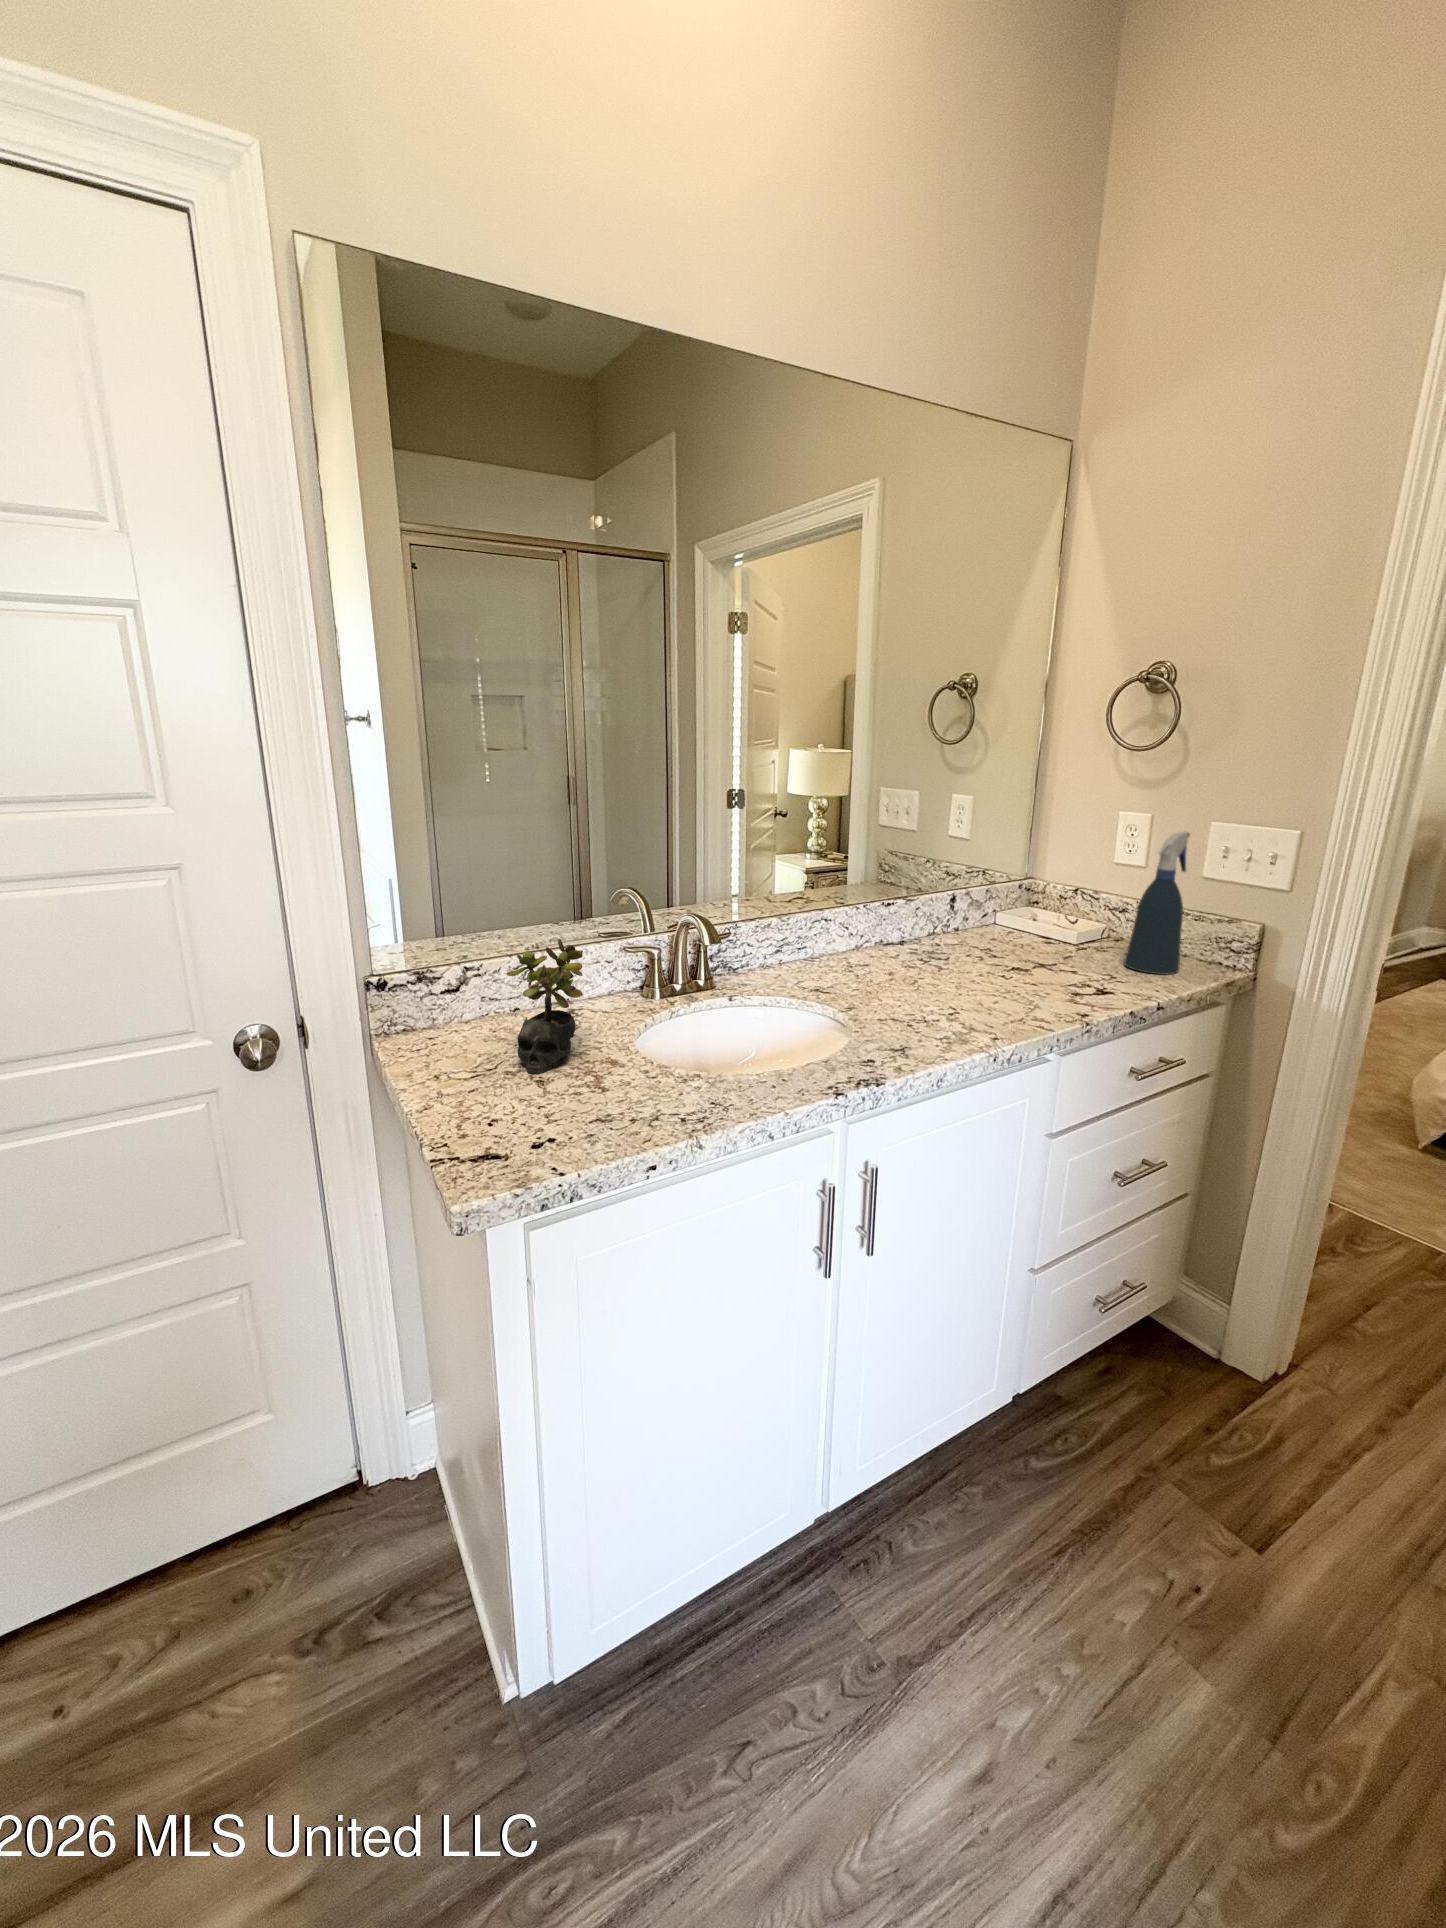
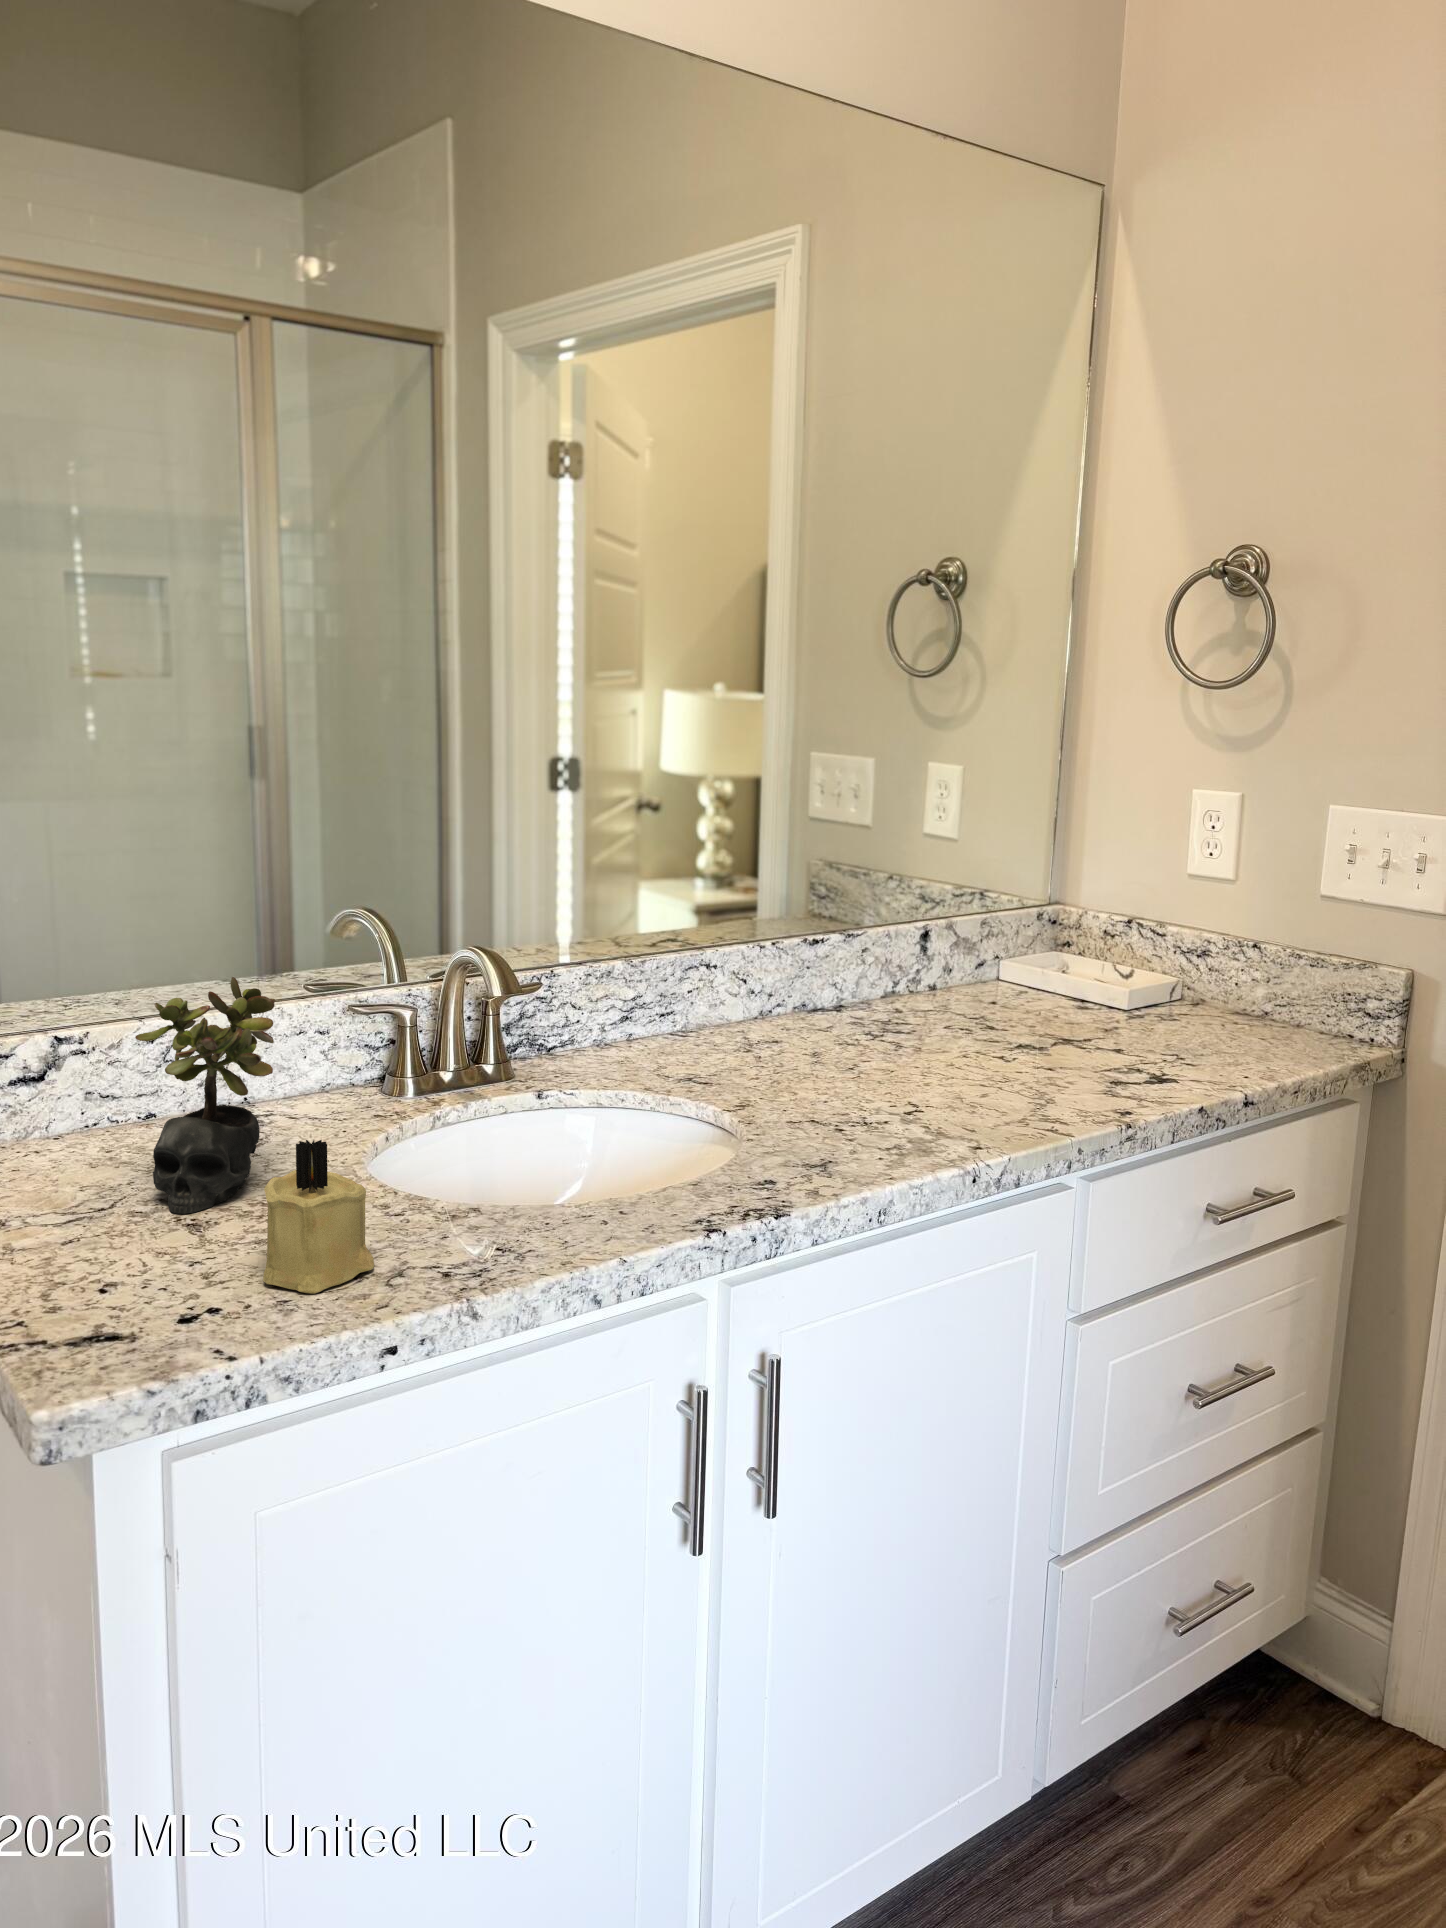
spray bottle: present [1124,832,1190,975] -> none [1199,820,1292,1053]
candle: none [579,1040,642,1131] -> present [263,1140,374,1293]

